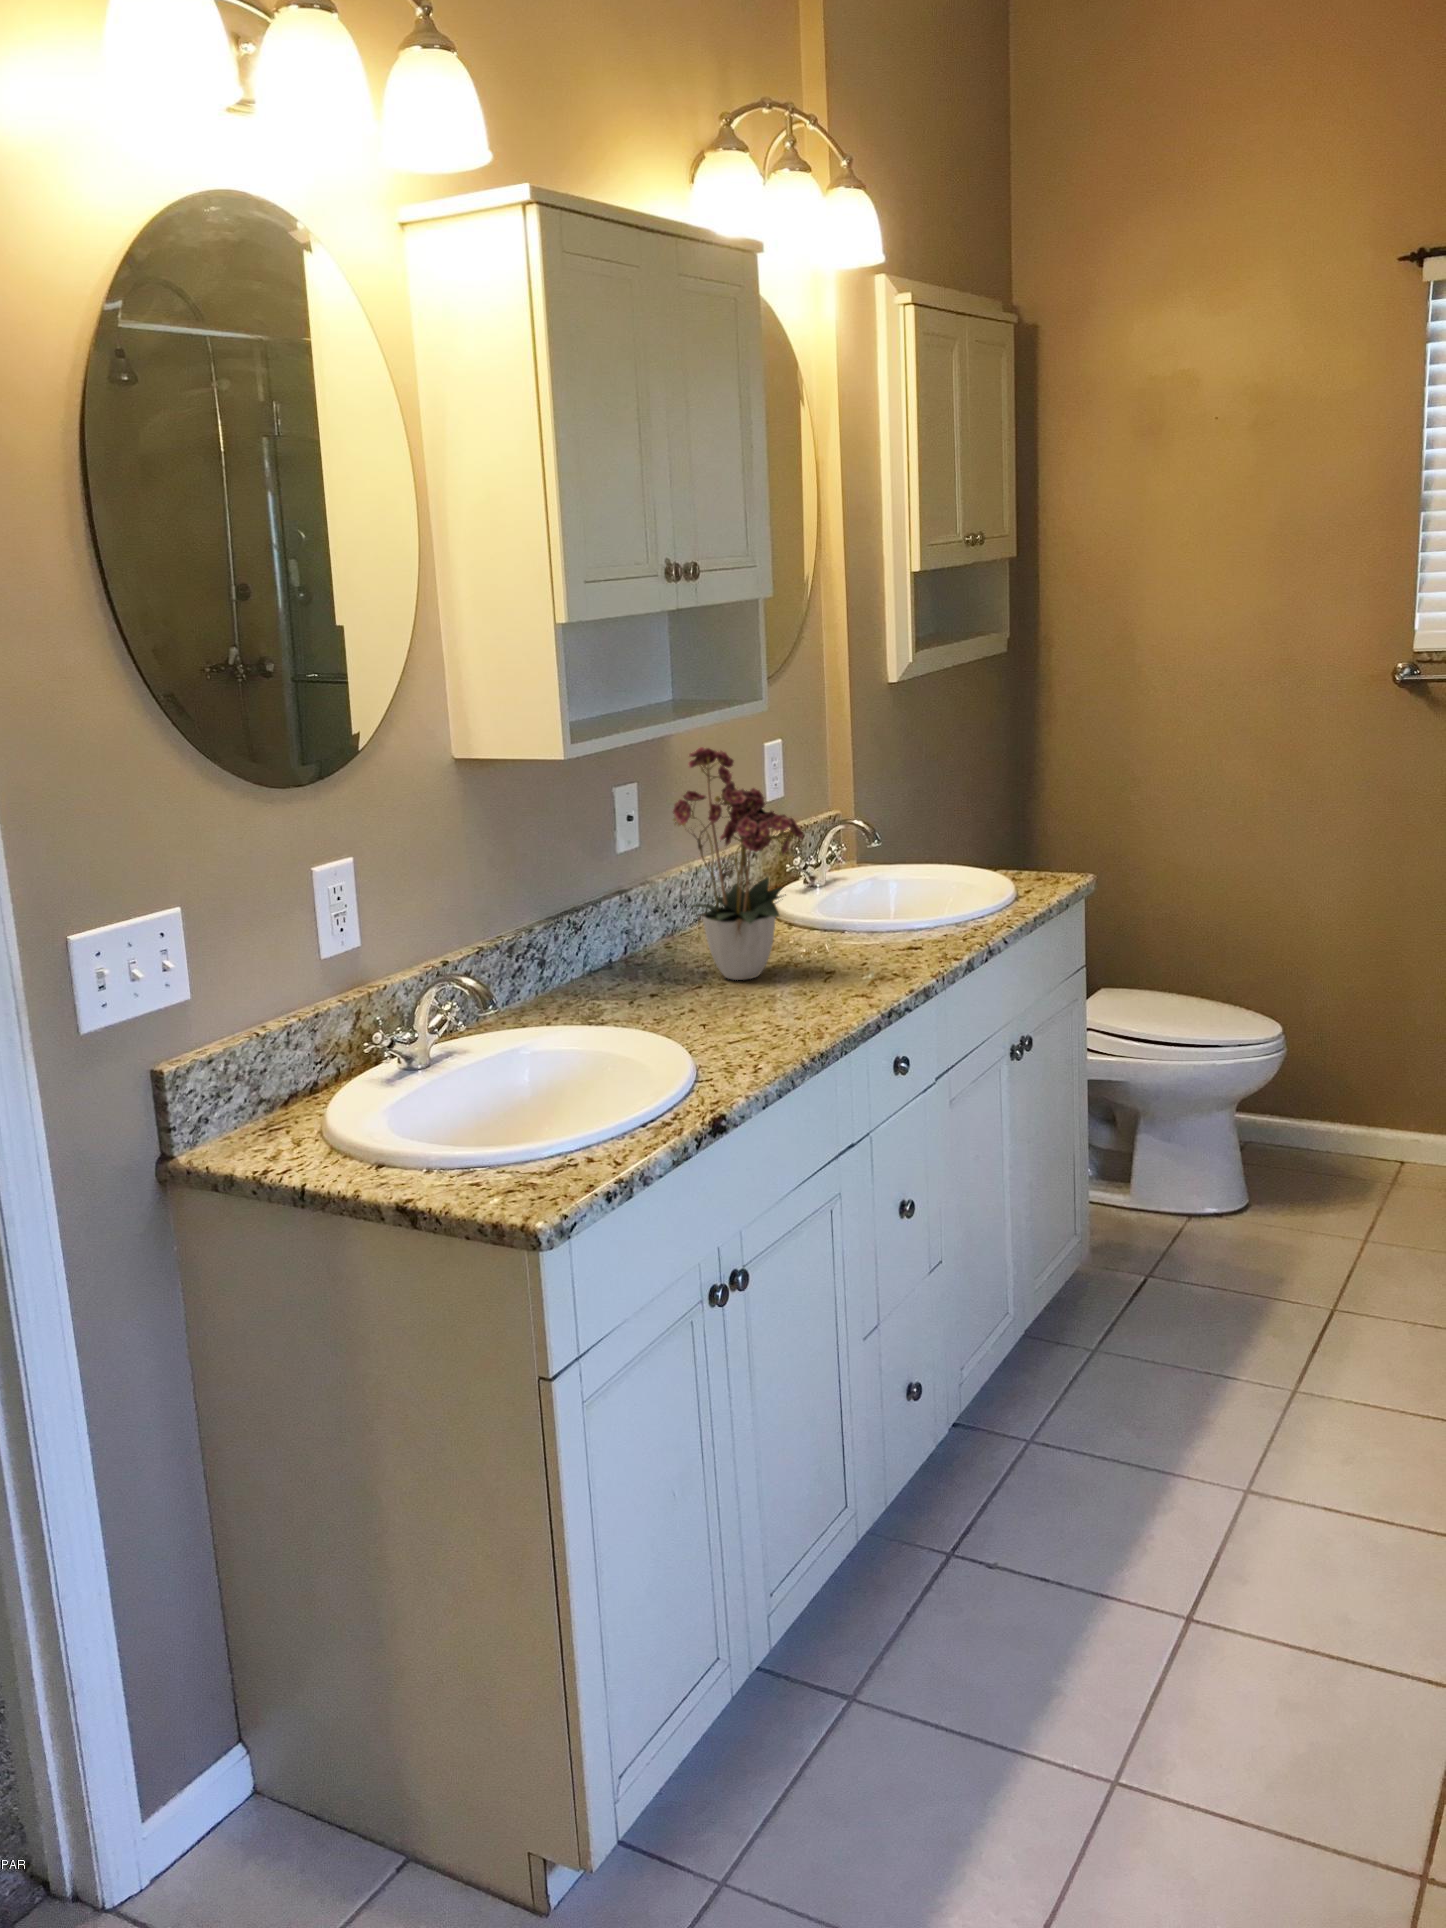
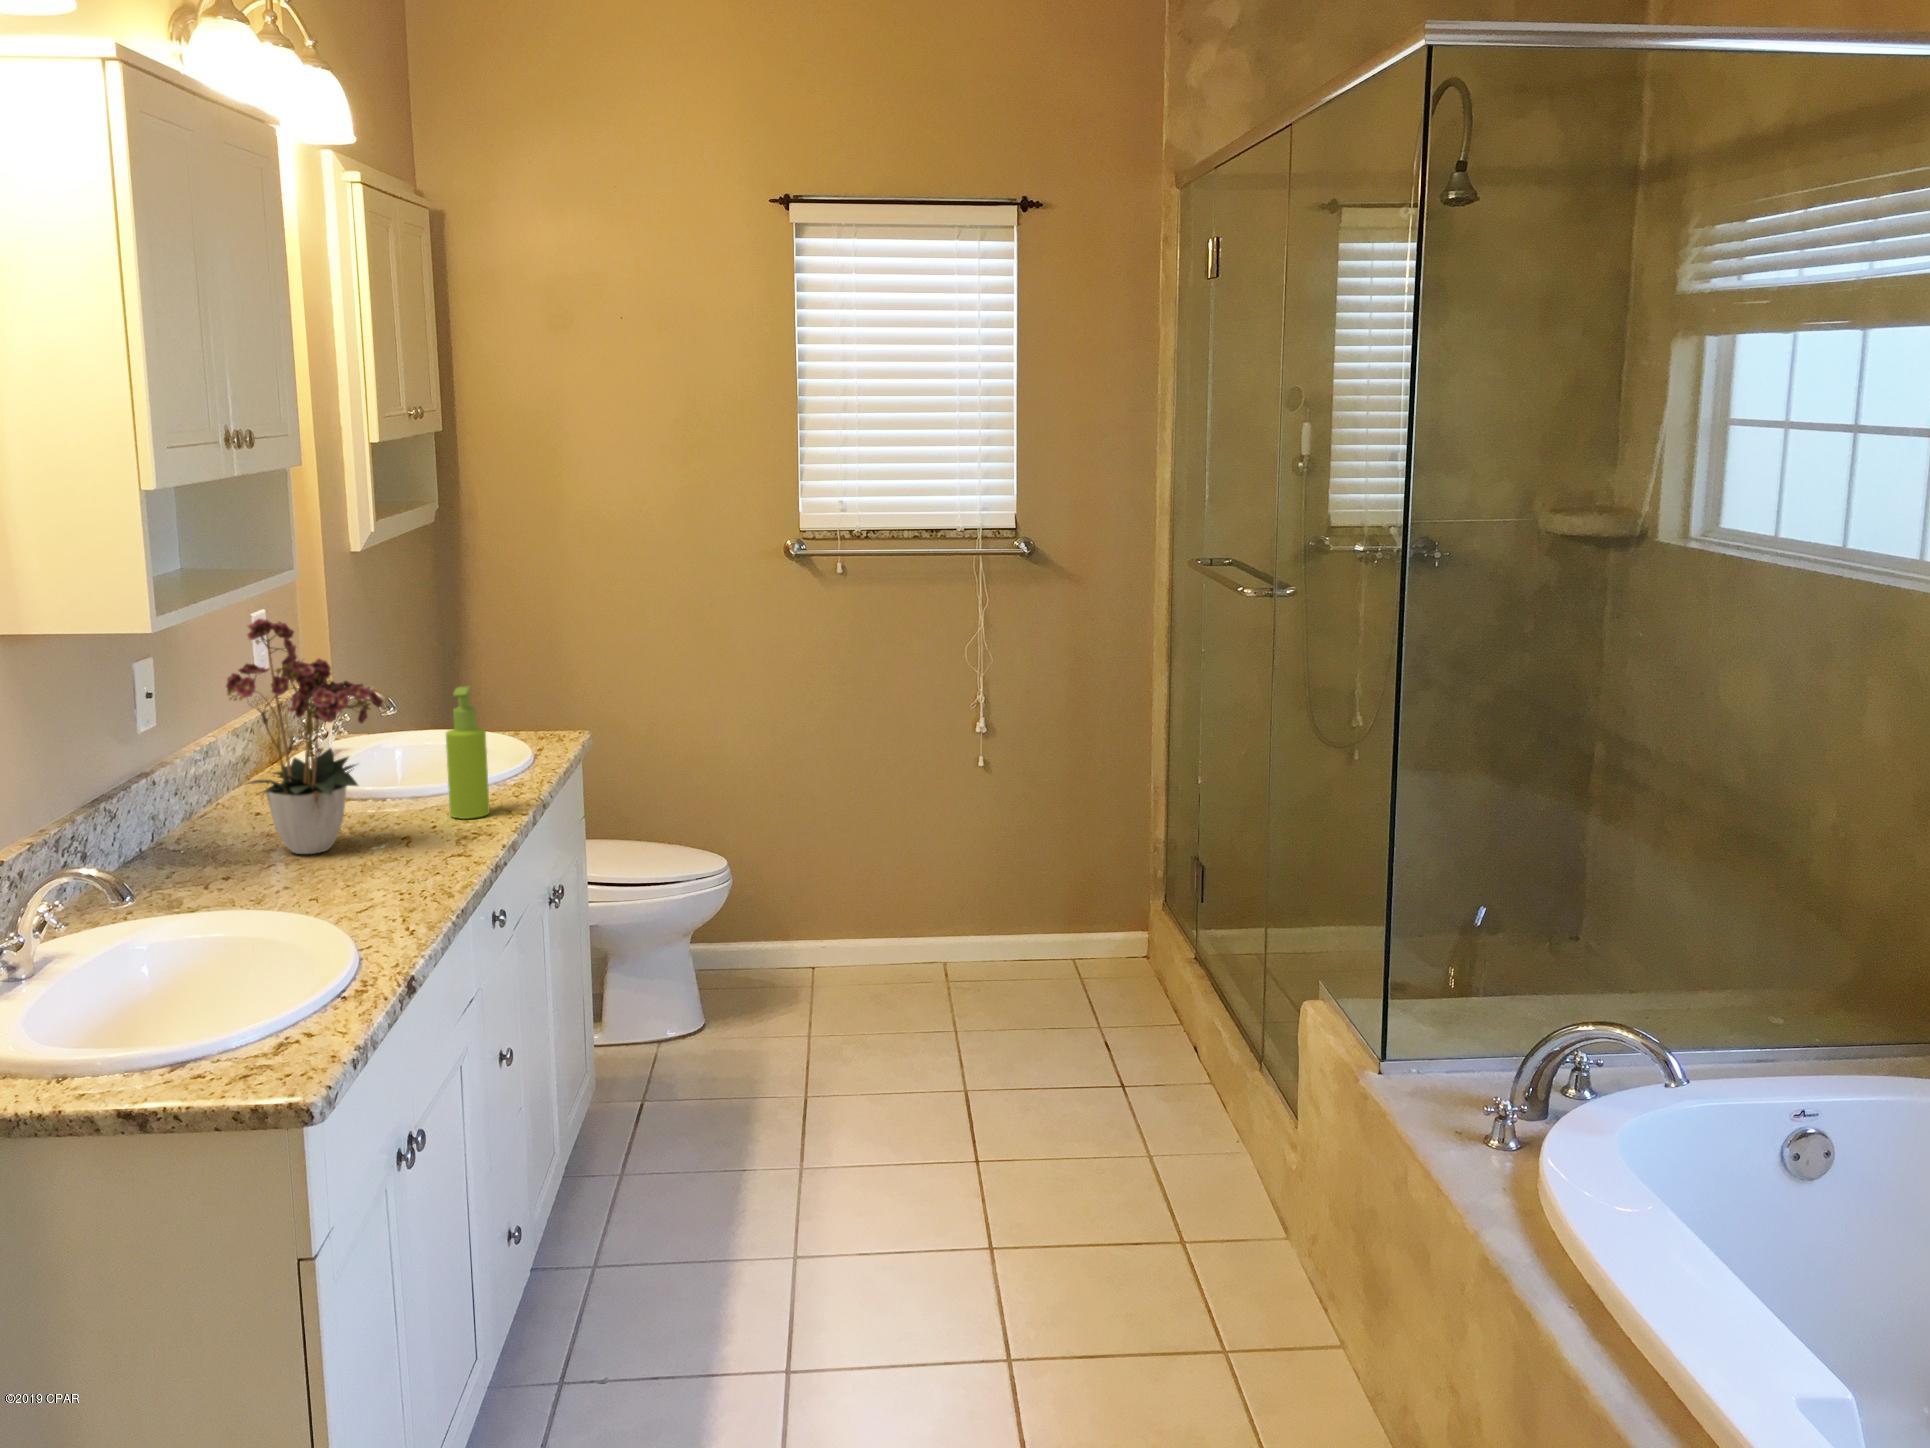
soap dispenser: none [887,822,929,958] -> present [446,687,490,819]

